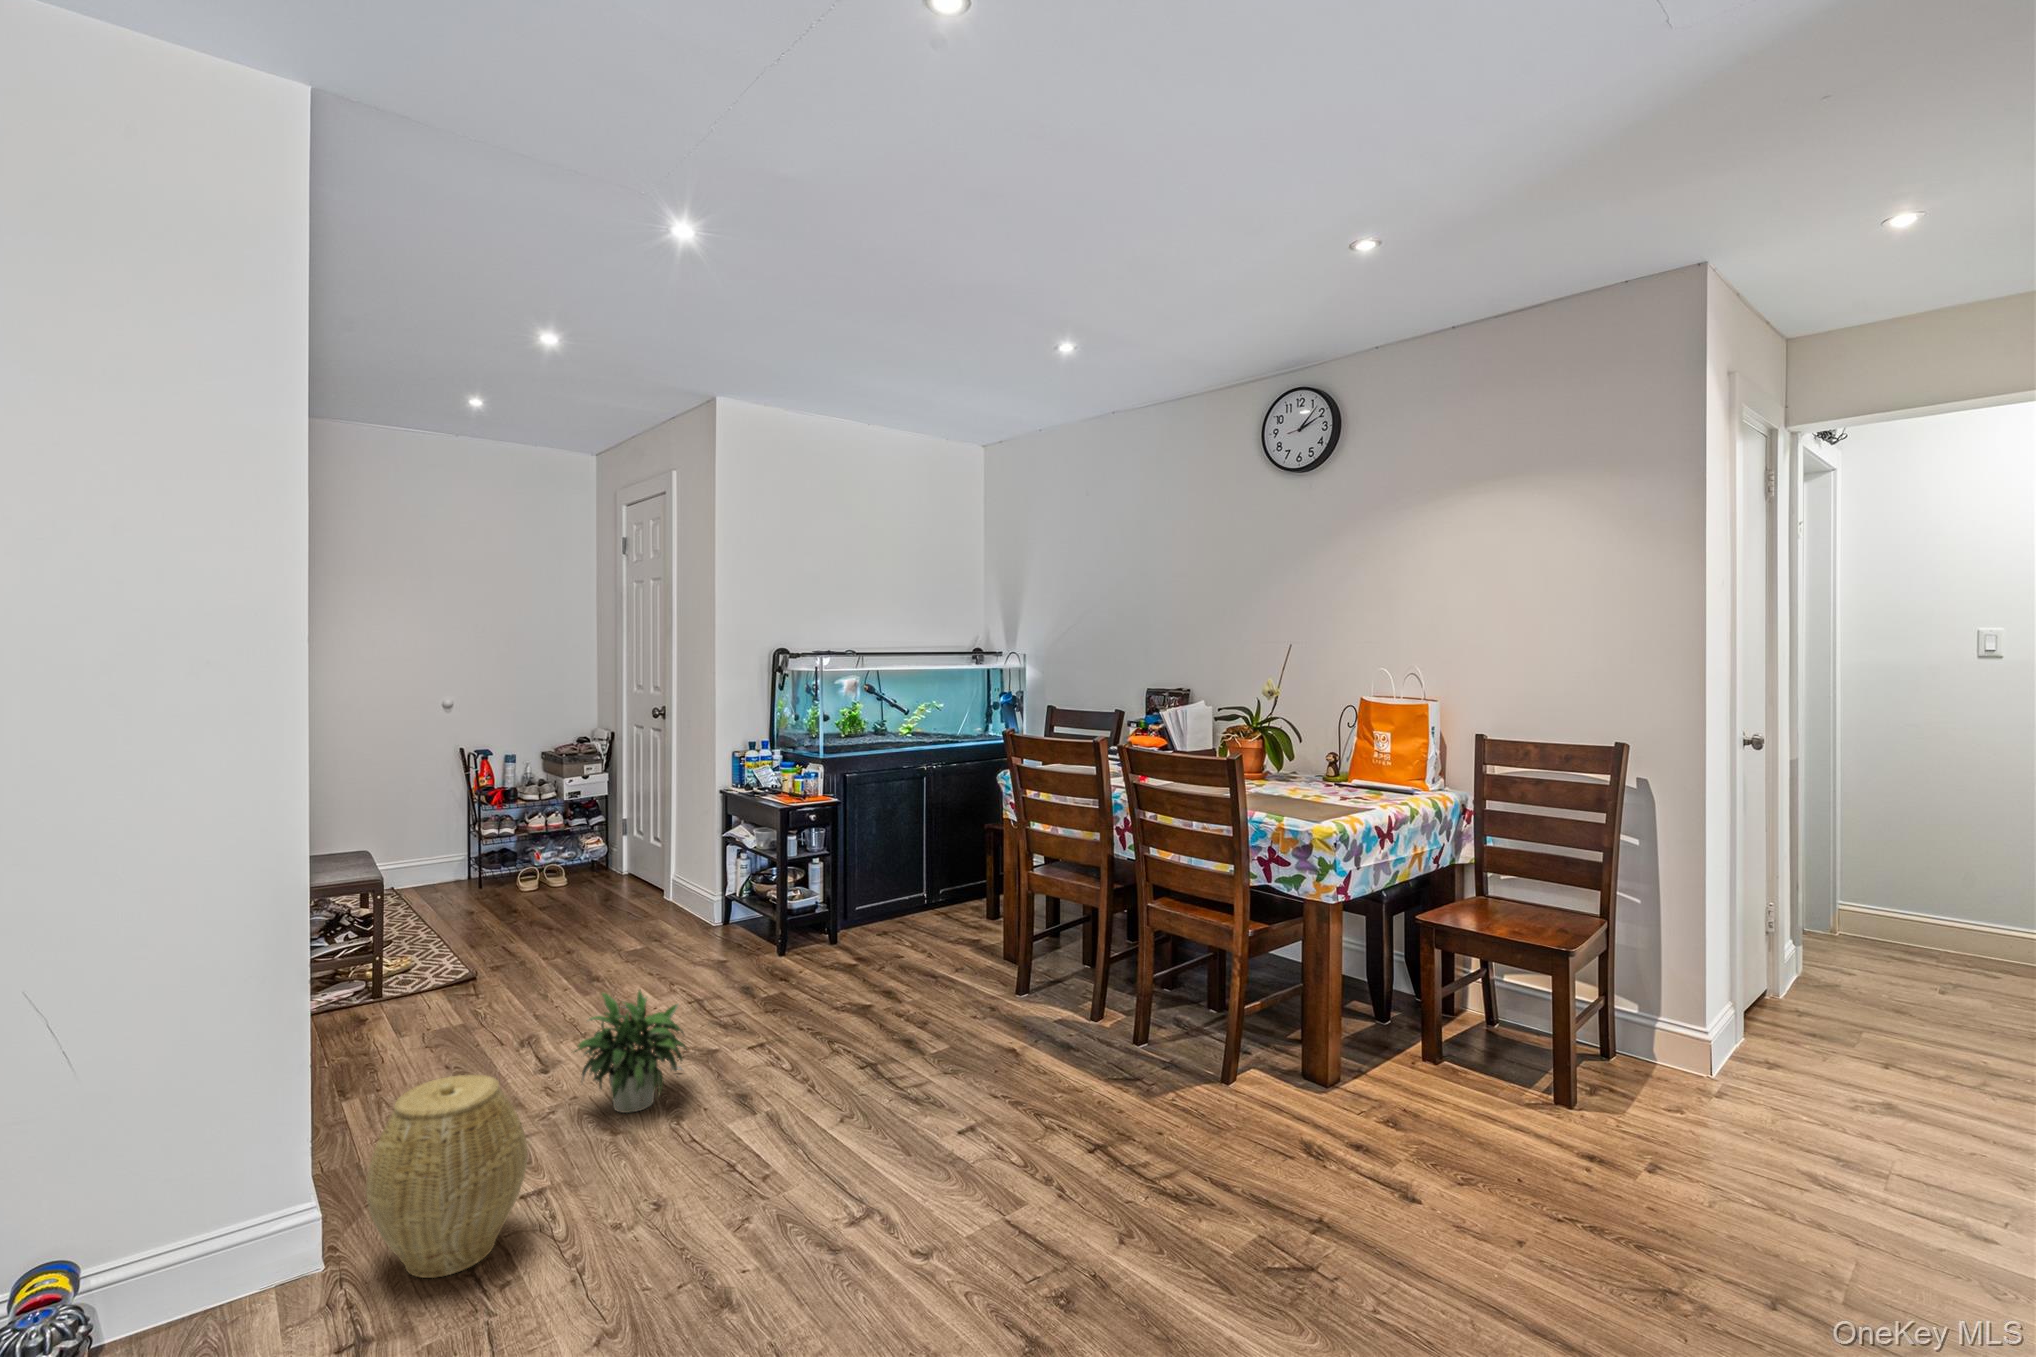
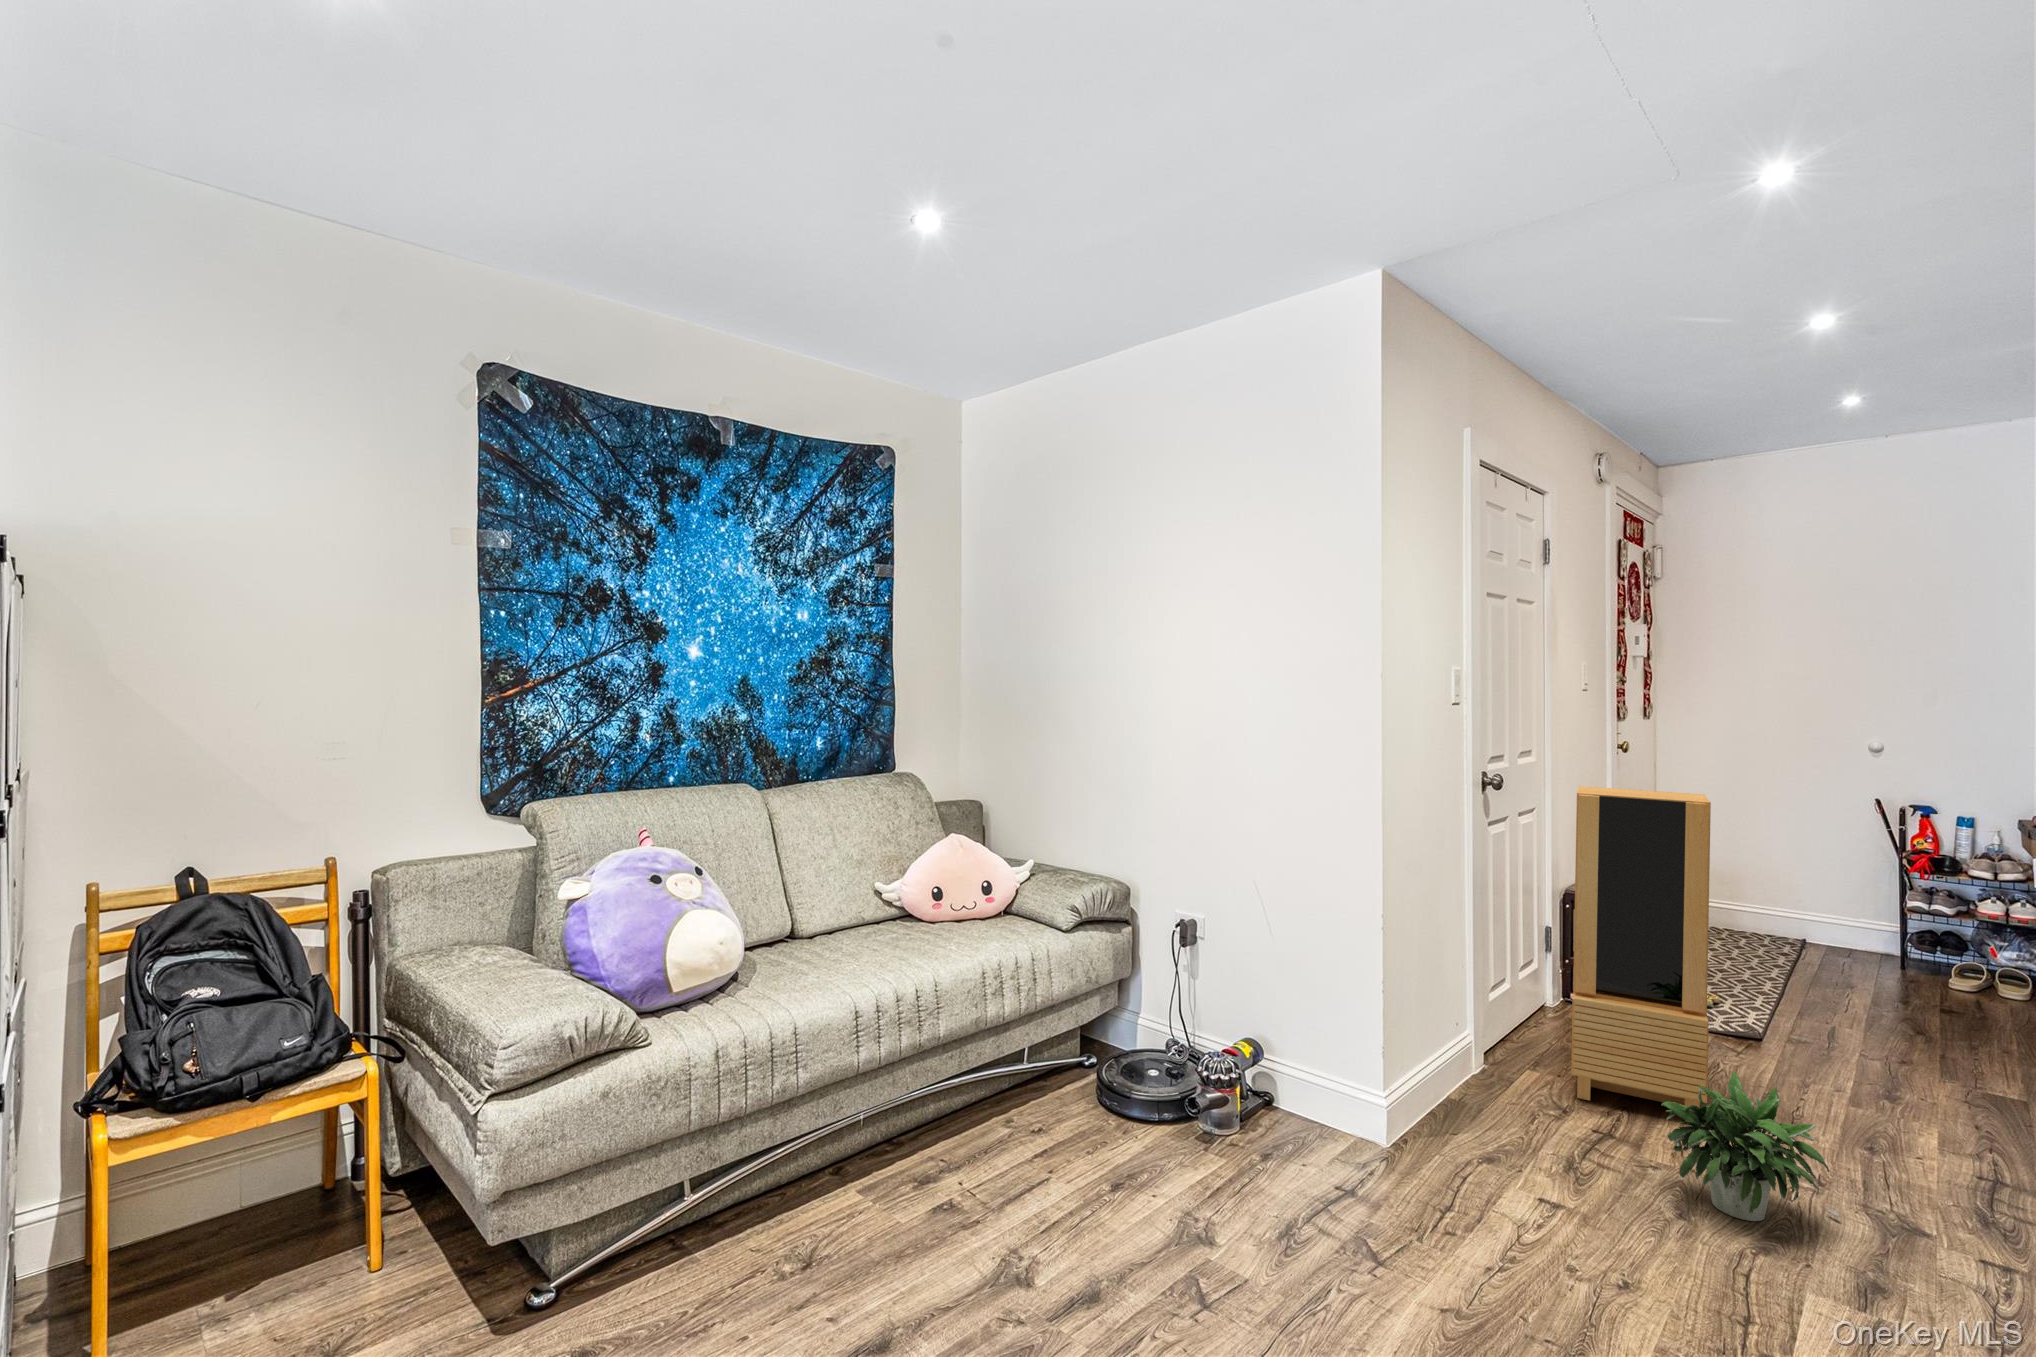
storage cabinet: none [373,755,540,1100] -> present [1571,786,1711,1122]
woven basket: present [366,1075,527,1278] -> none [1390,1042,1518,1210]

